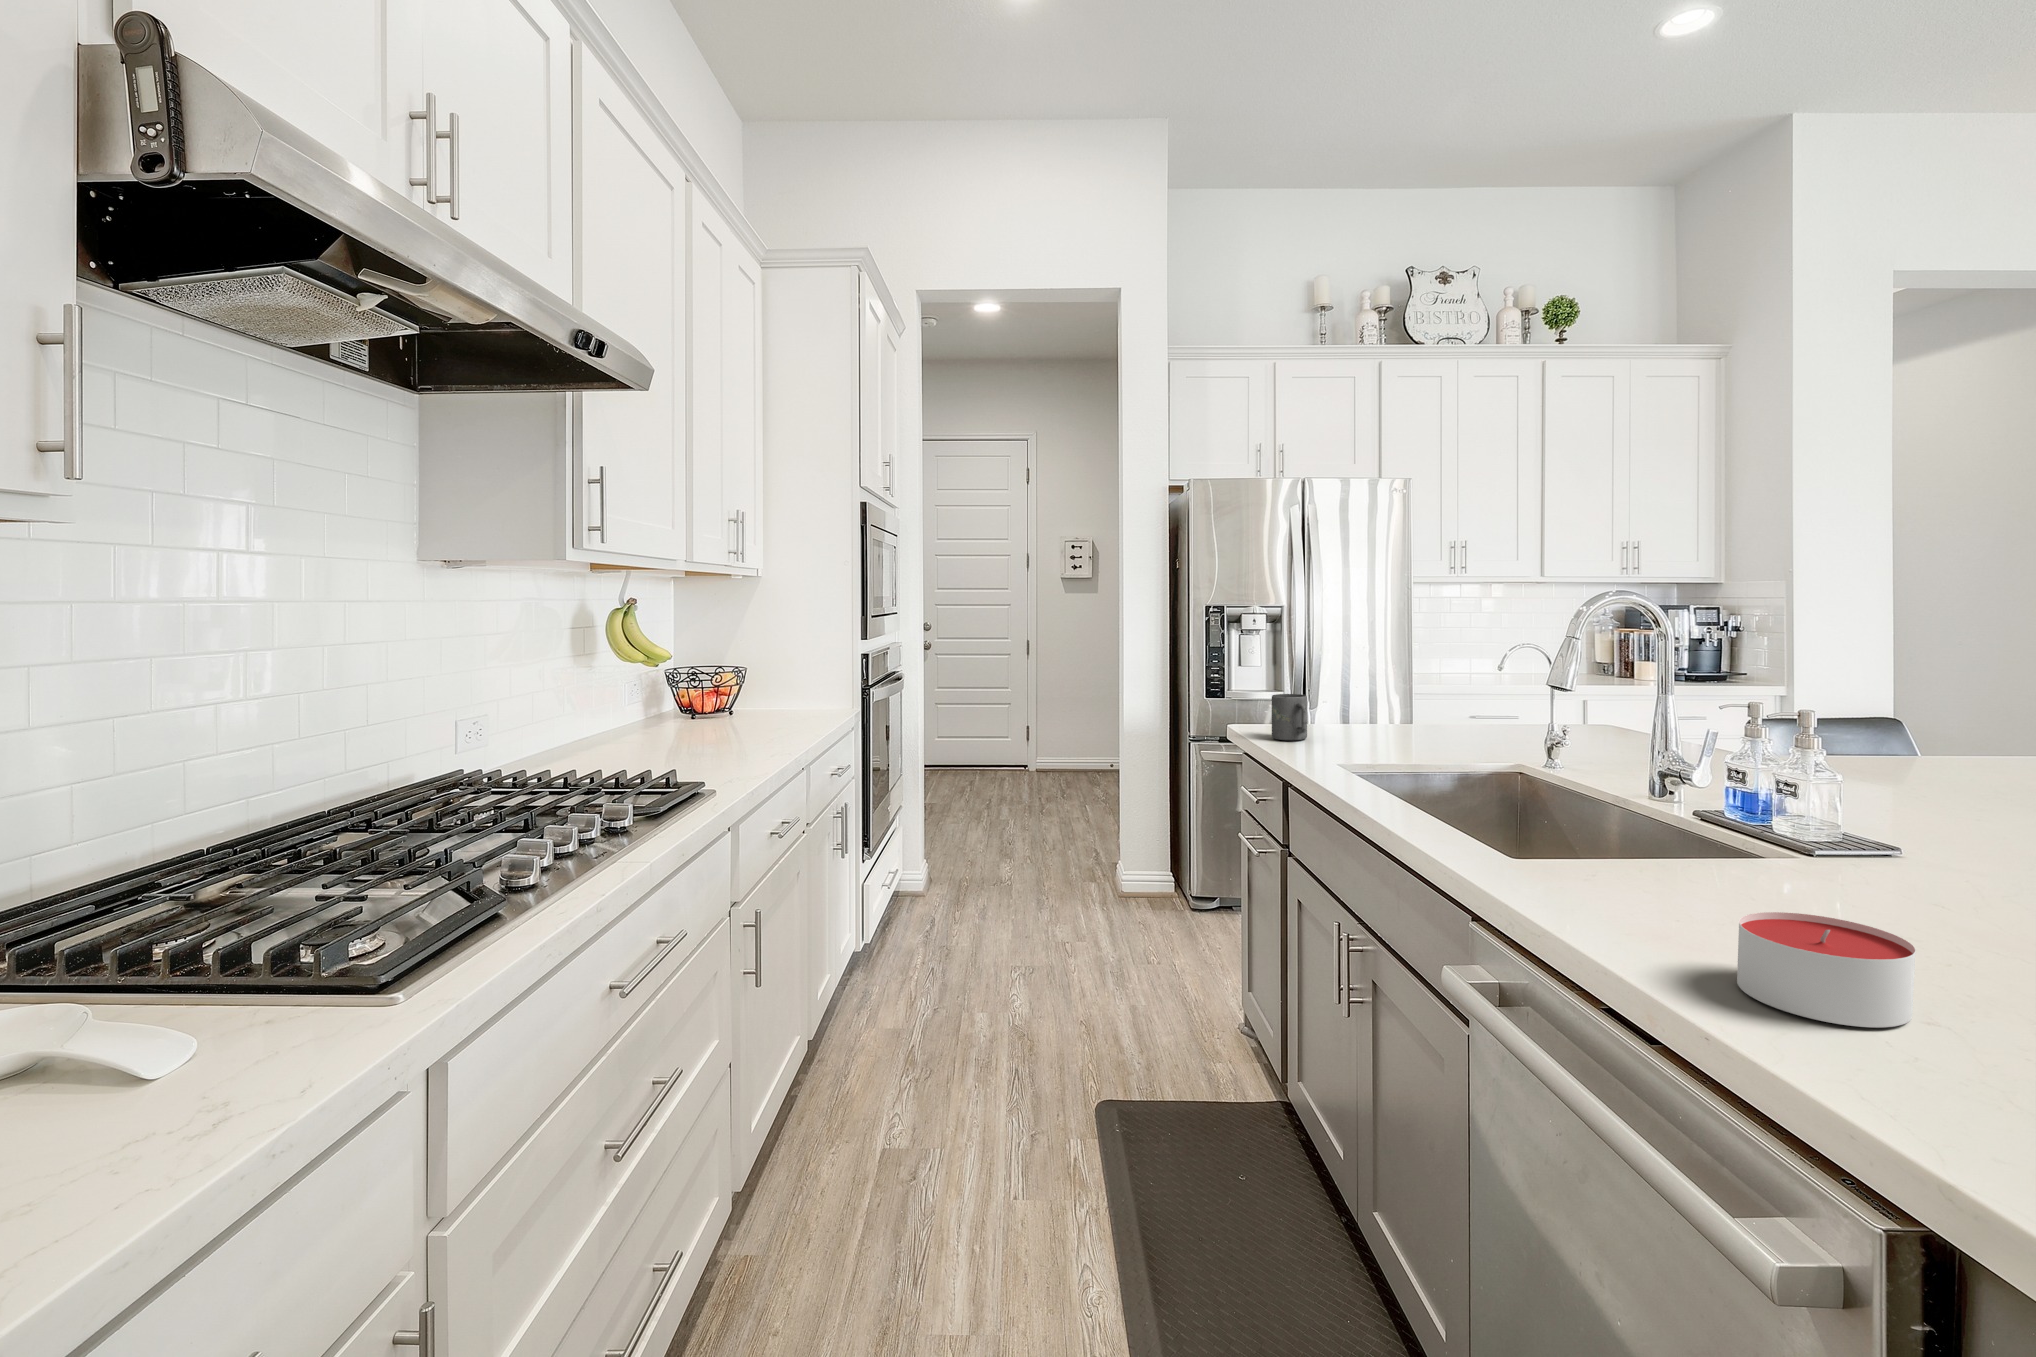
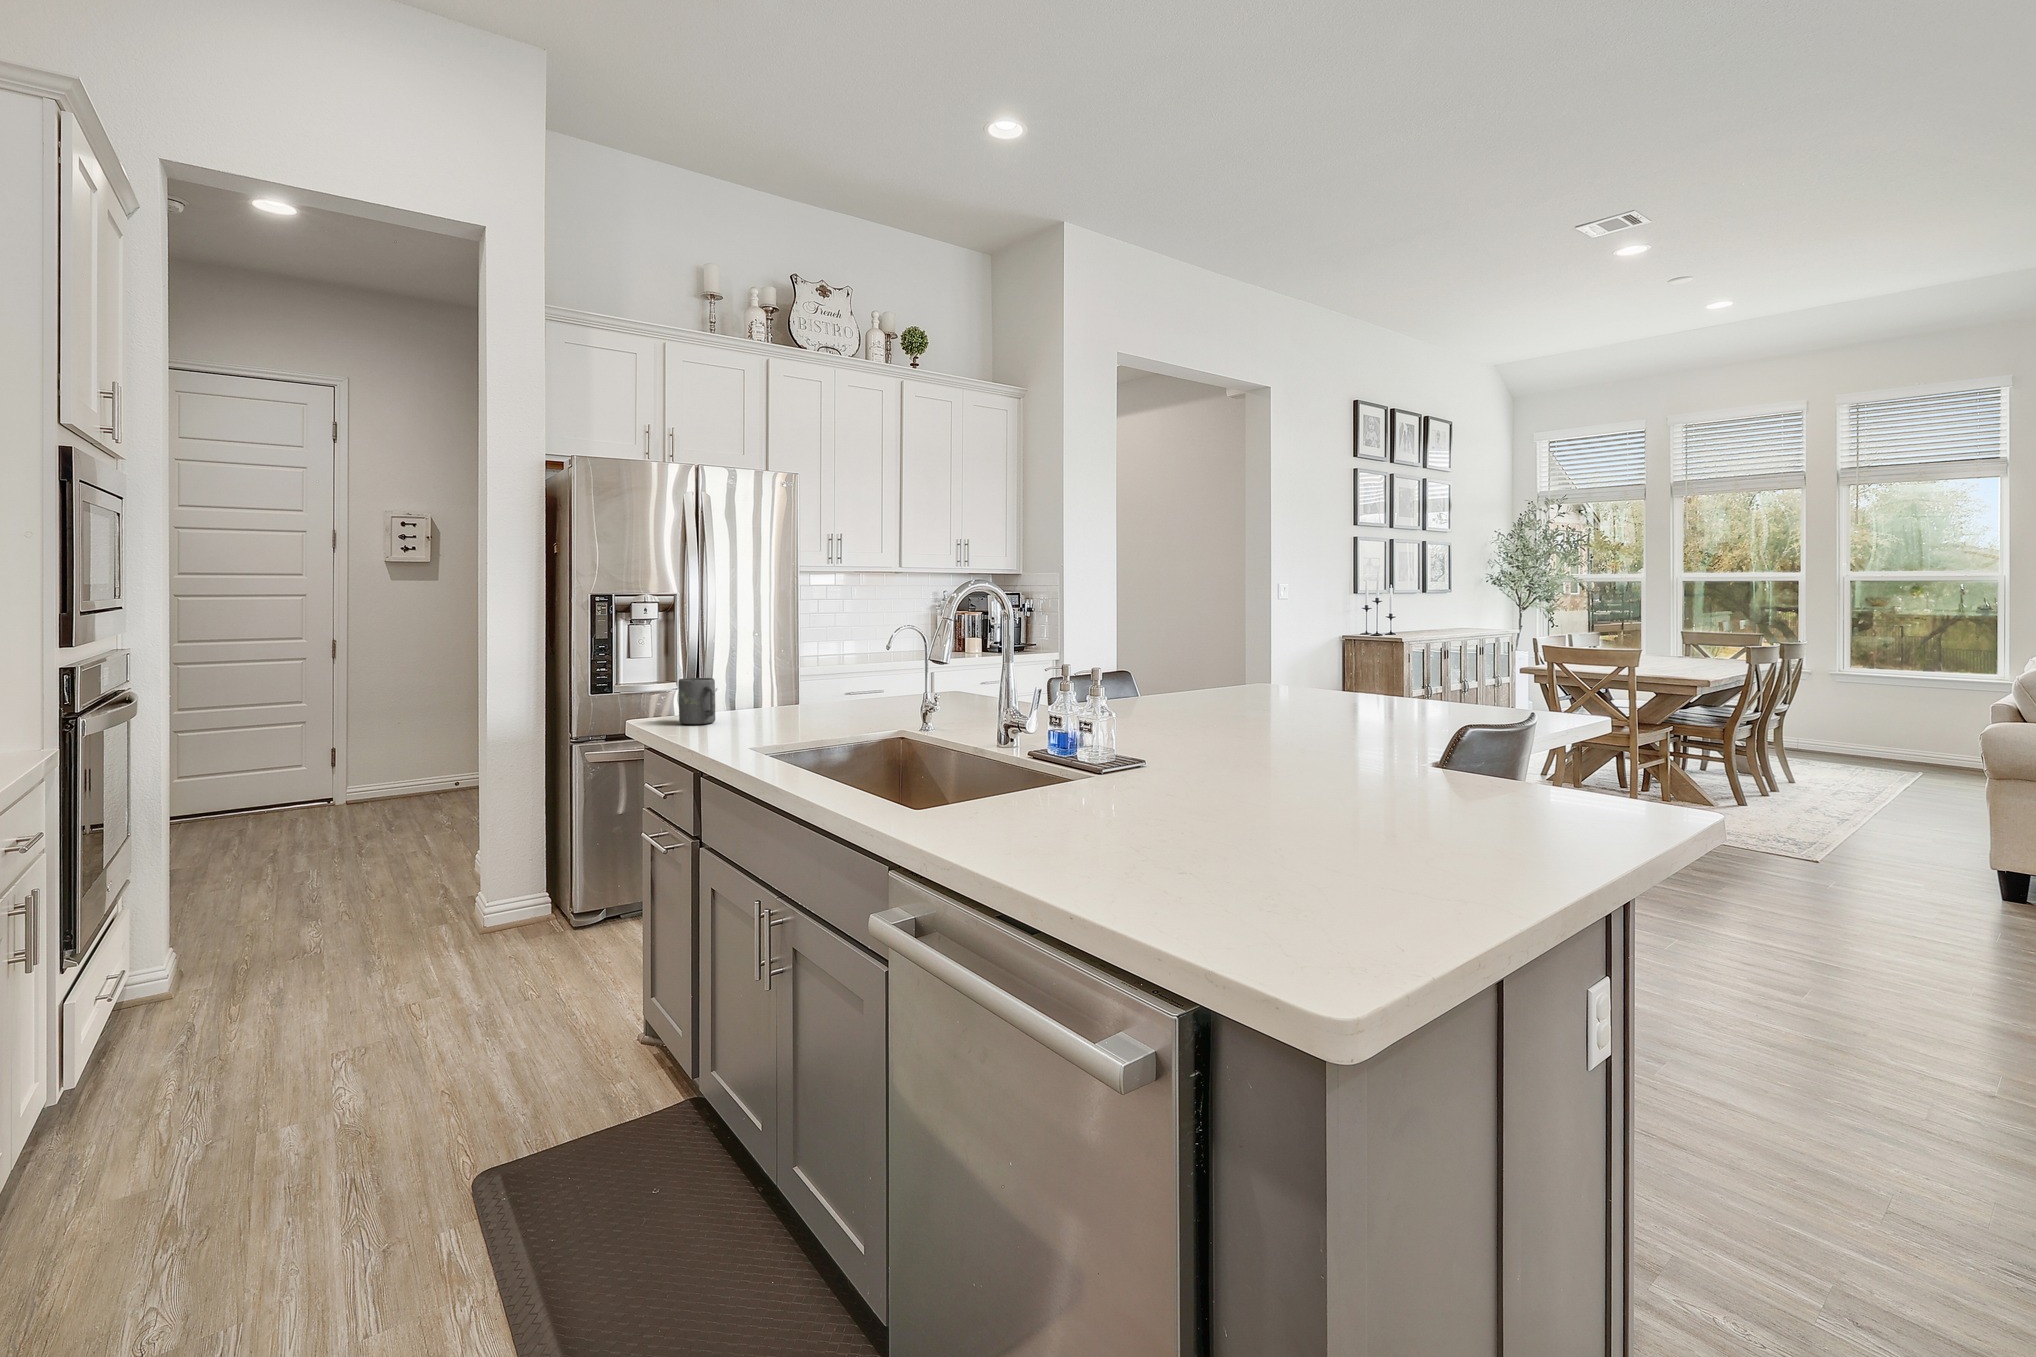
candle: present [1737,912,1916,1028] -> none [1061,792,1150,855]

